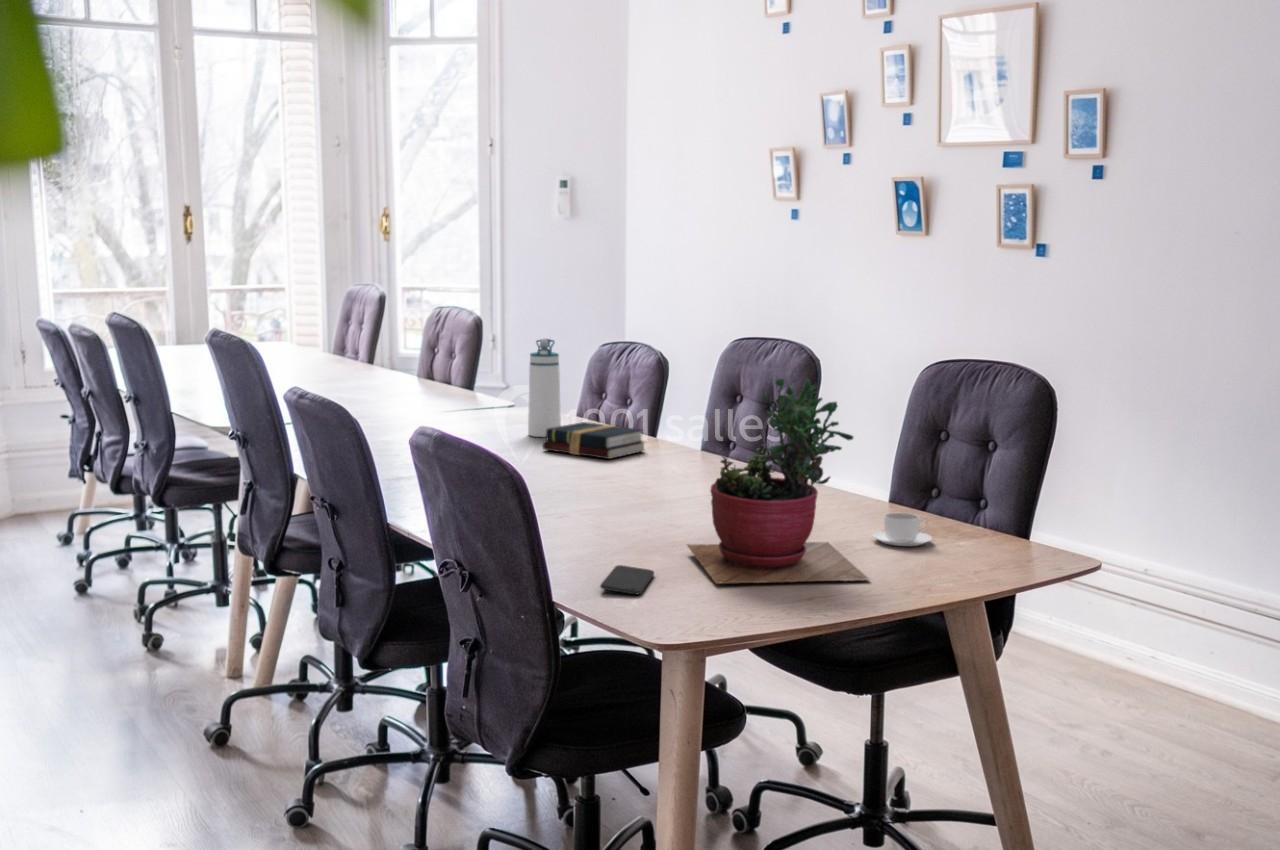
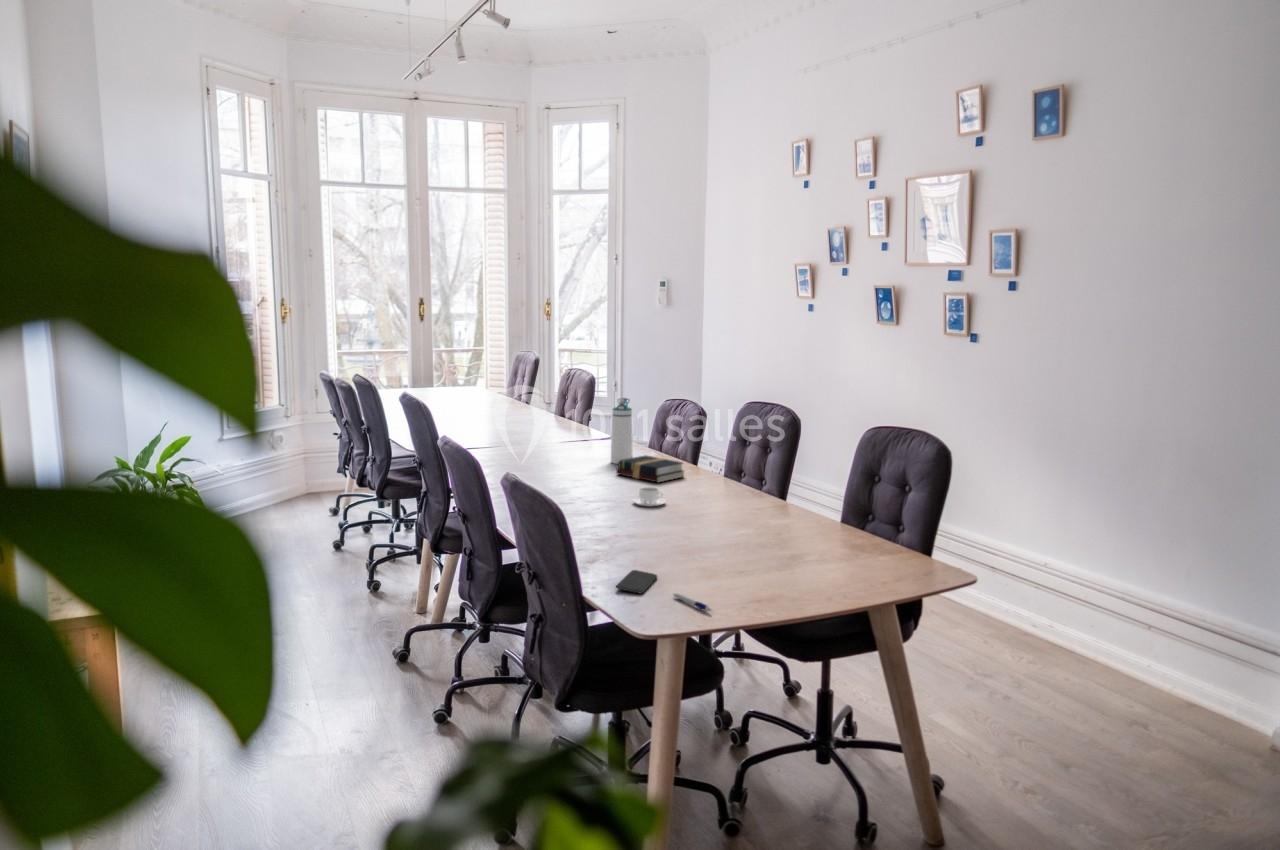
succulent plant: present [687,378,869,584] -> none [685,443,807,588]
coffee cup: present [872,513,932,546] -> present [633,487,666,506]
pen: none [686,591,749,612] -> present [673,593,711,611]

